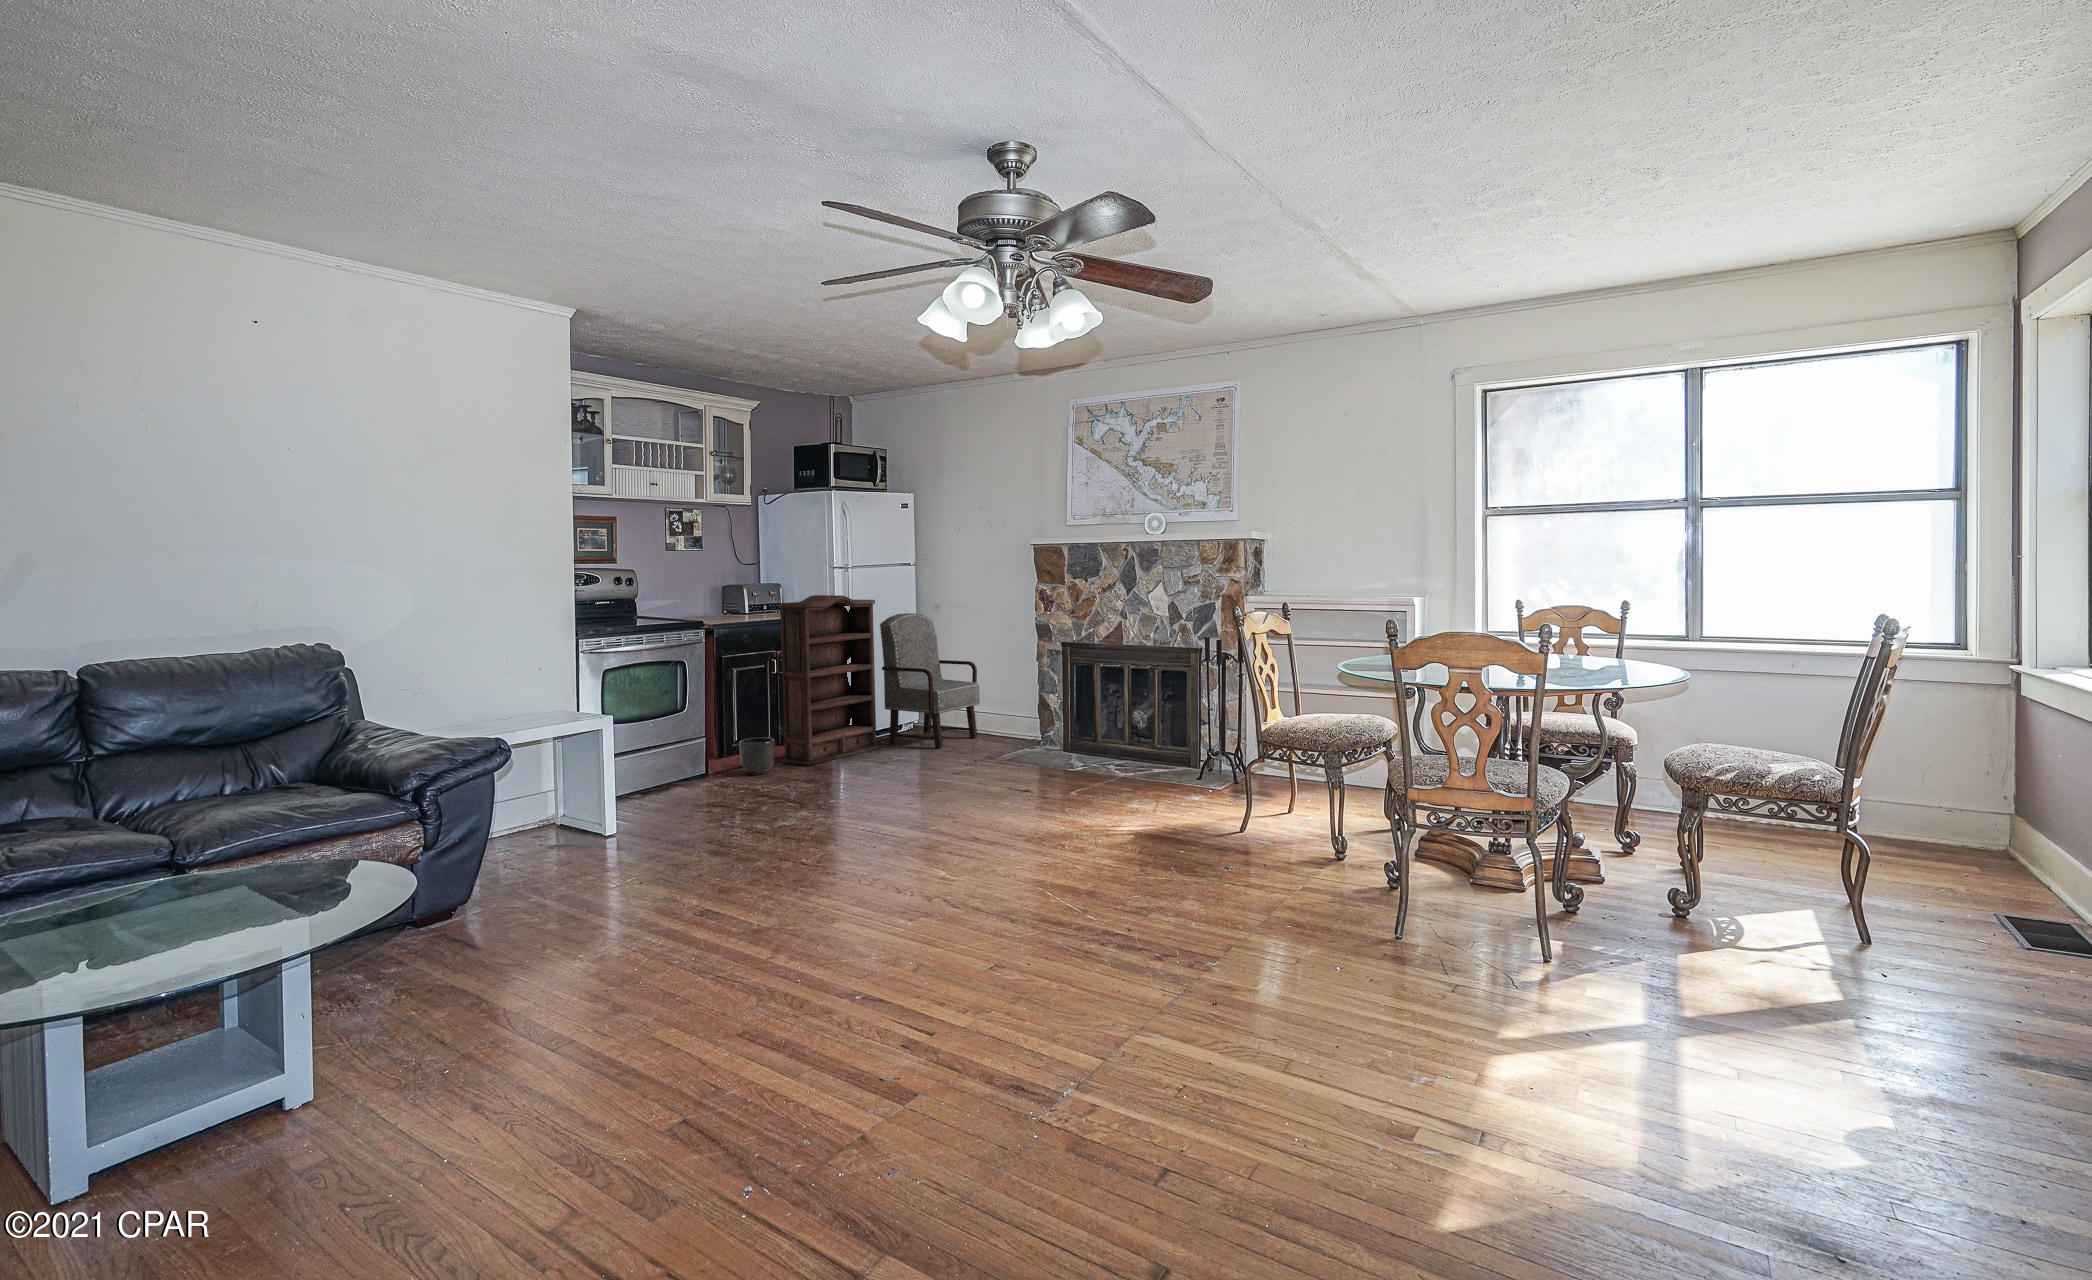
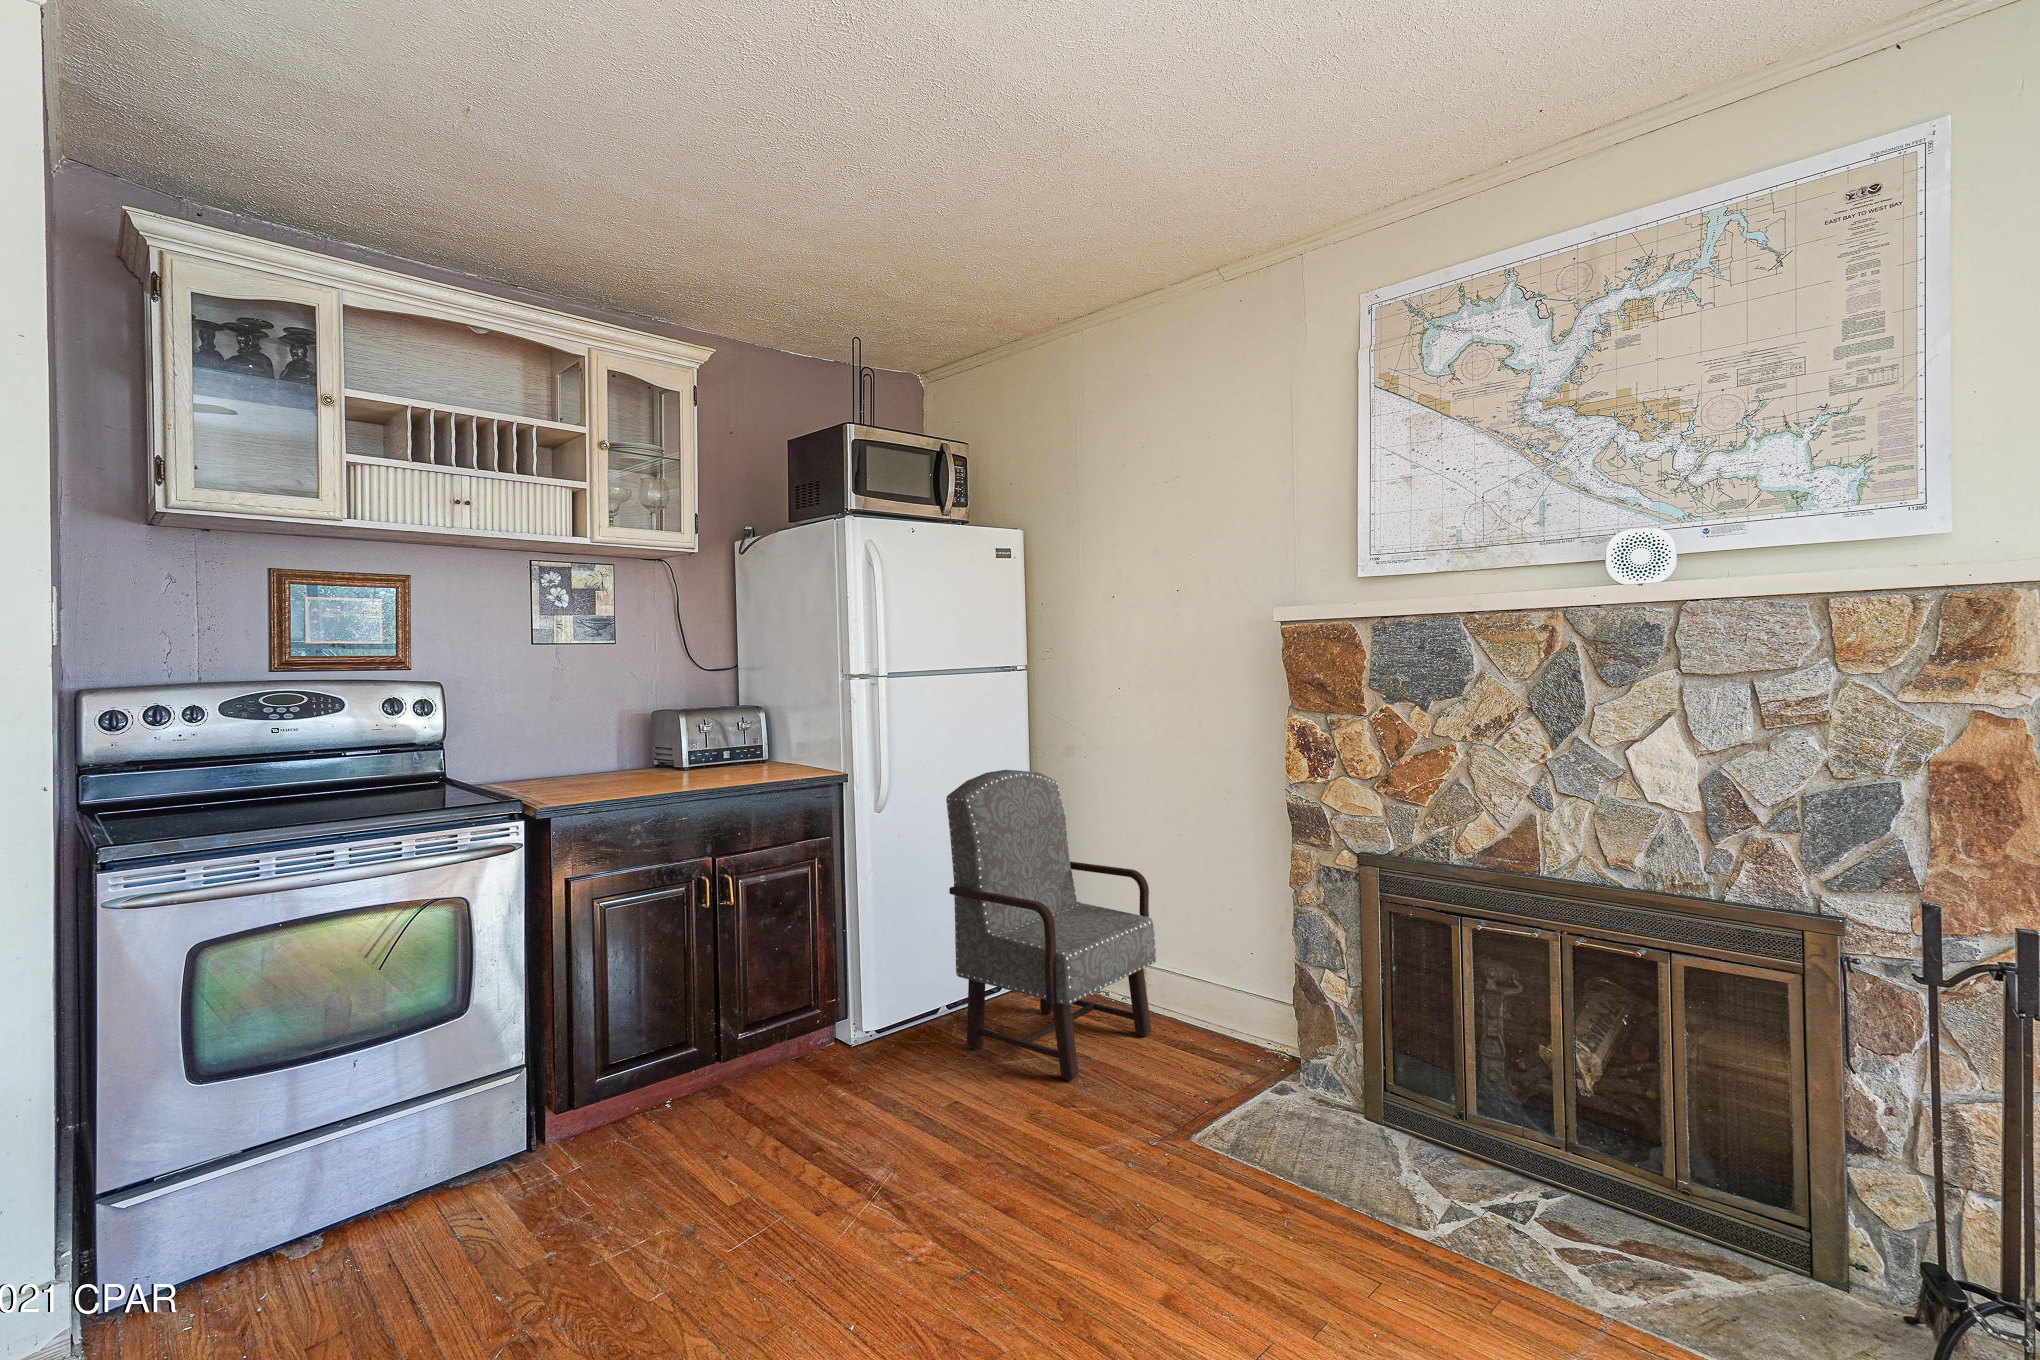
bookshelf: present [778,595,879,766] -> none [707,742,940,1150]
planter: present [739,738,775,775] -> none [586,1085,673,1193]

